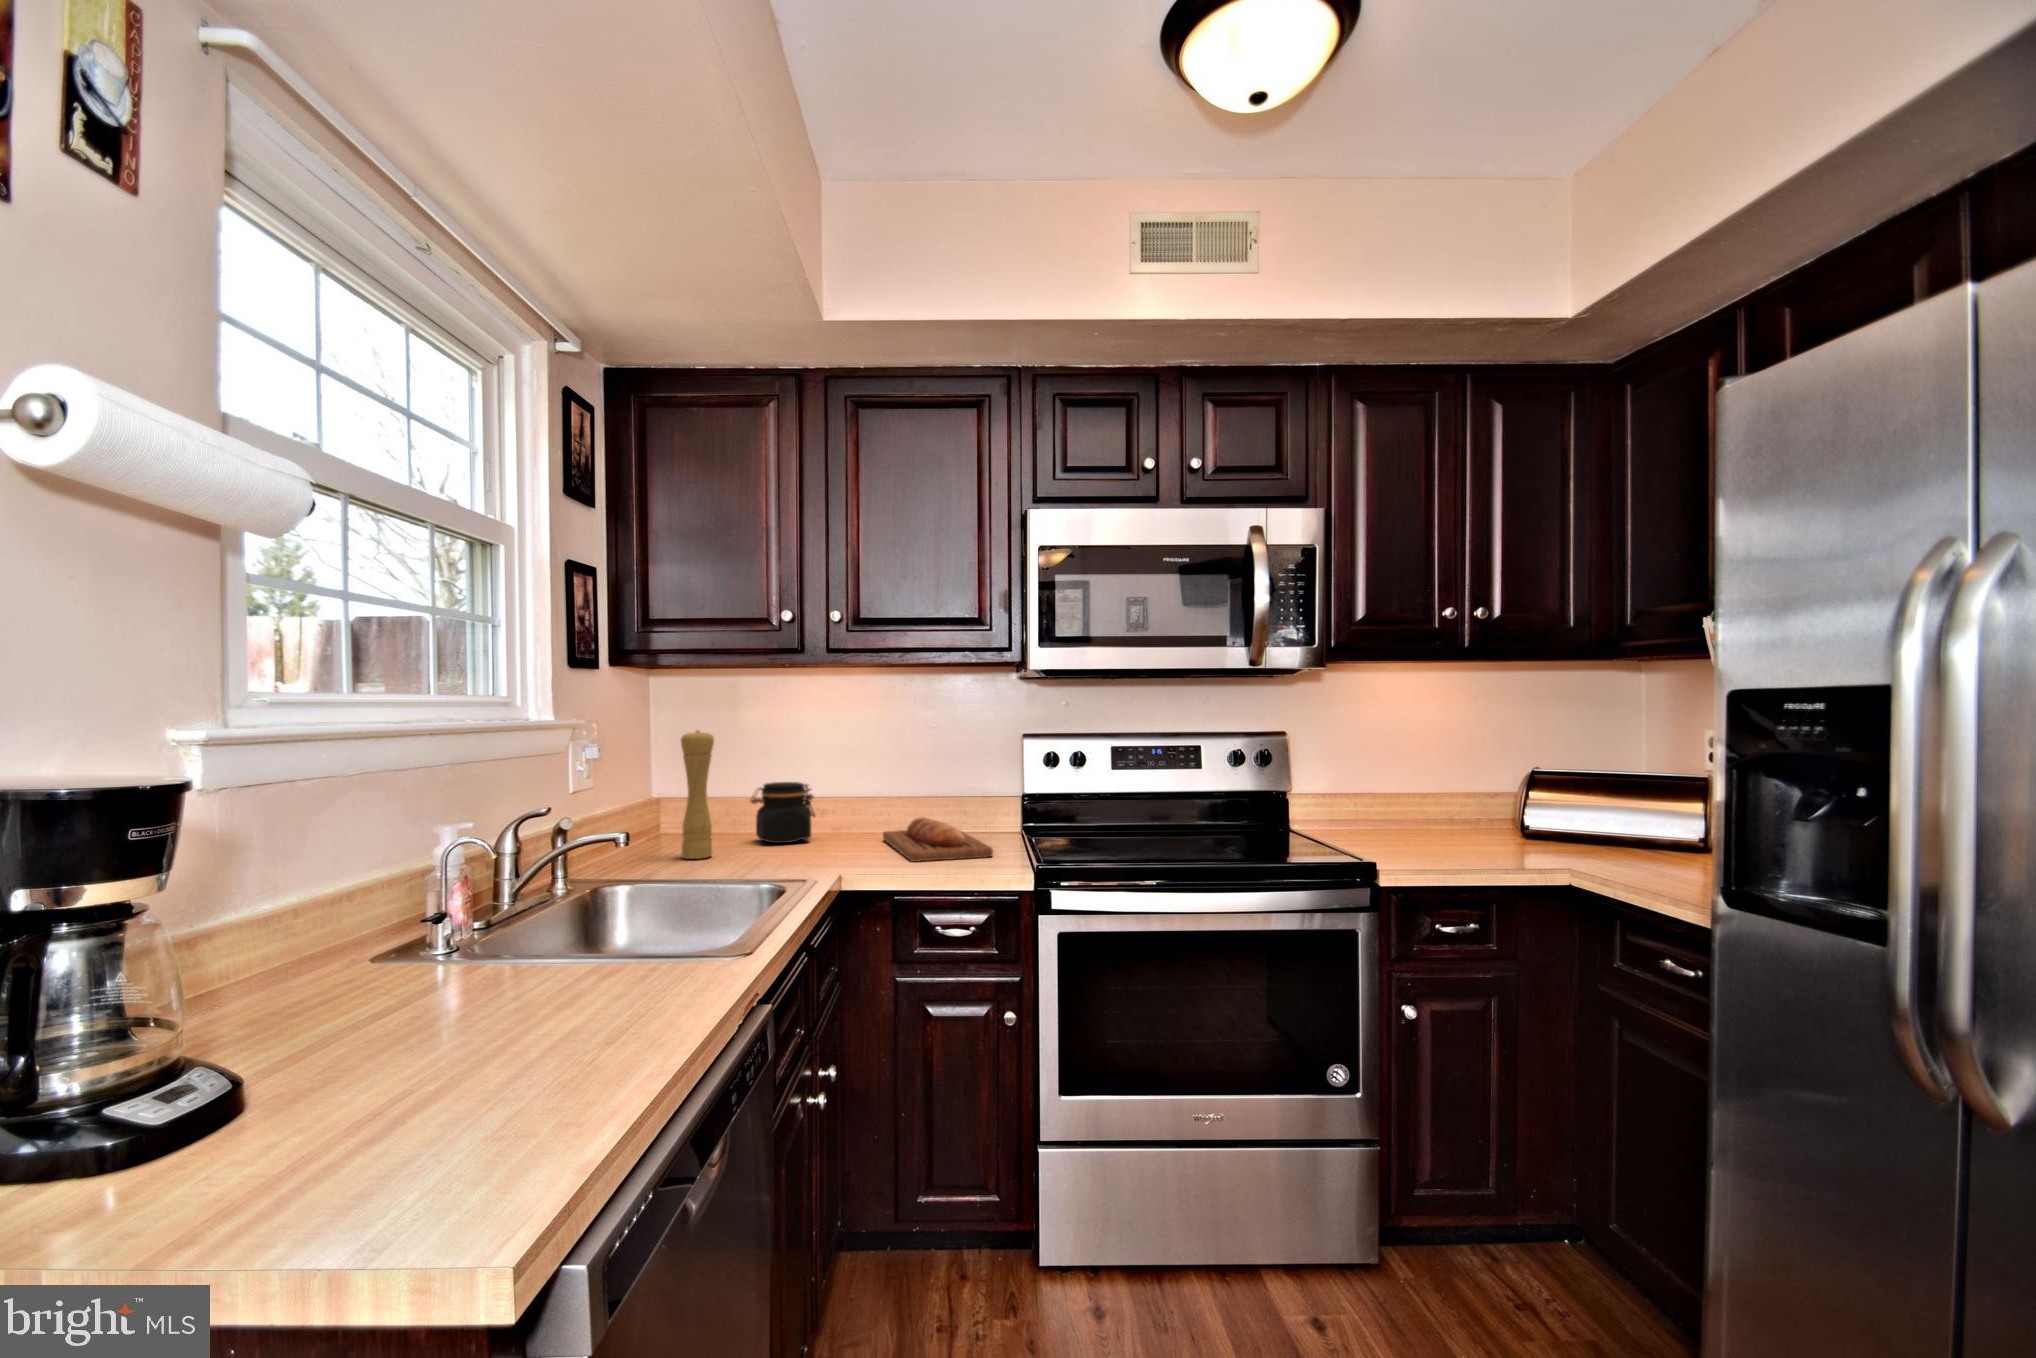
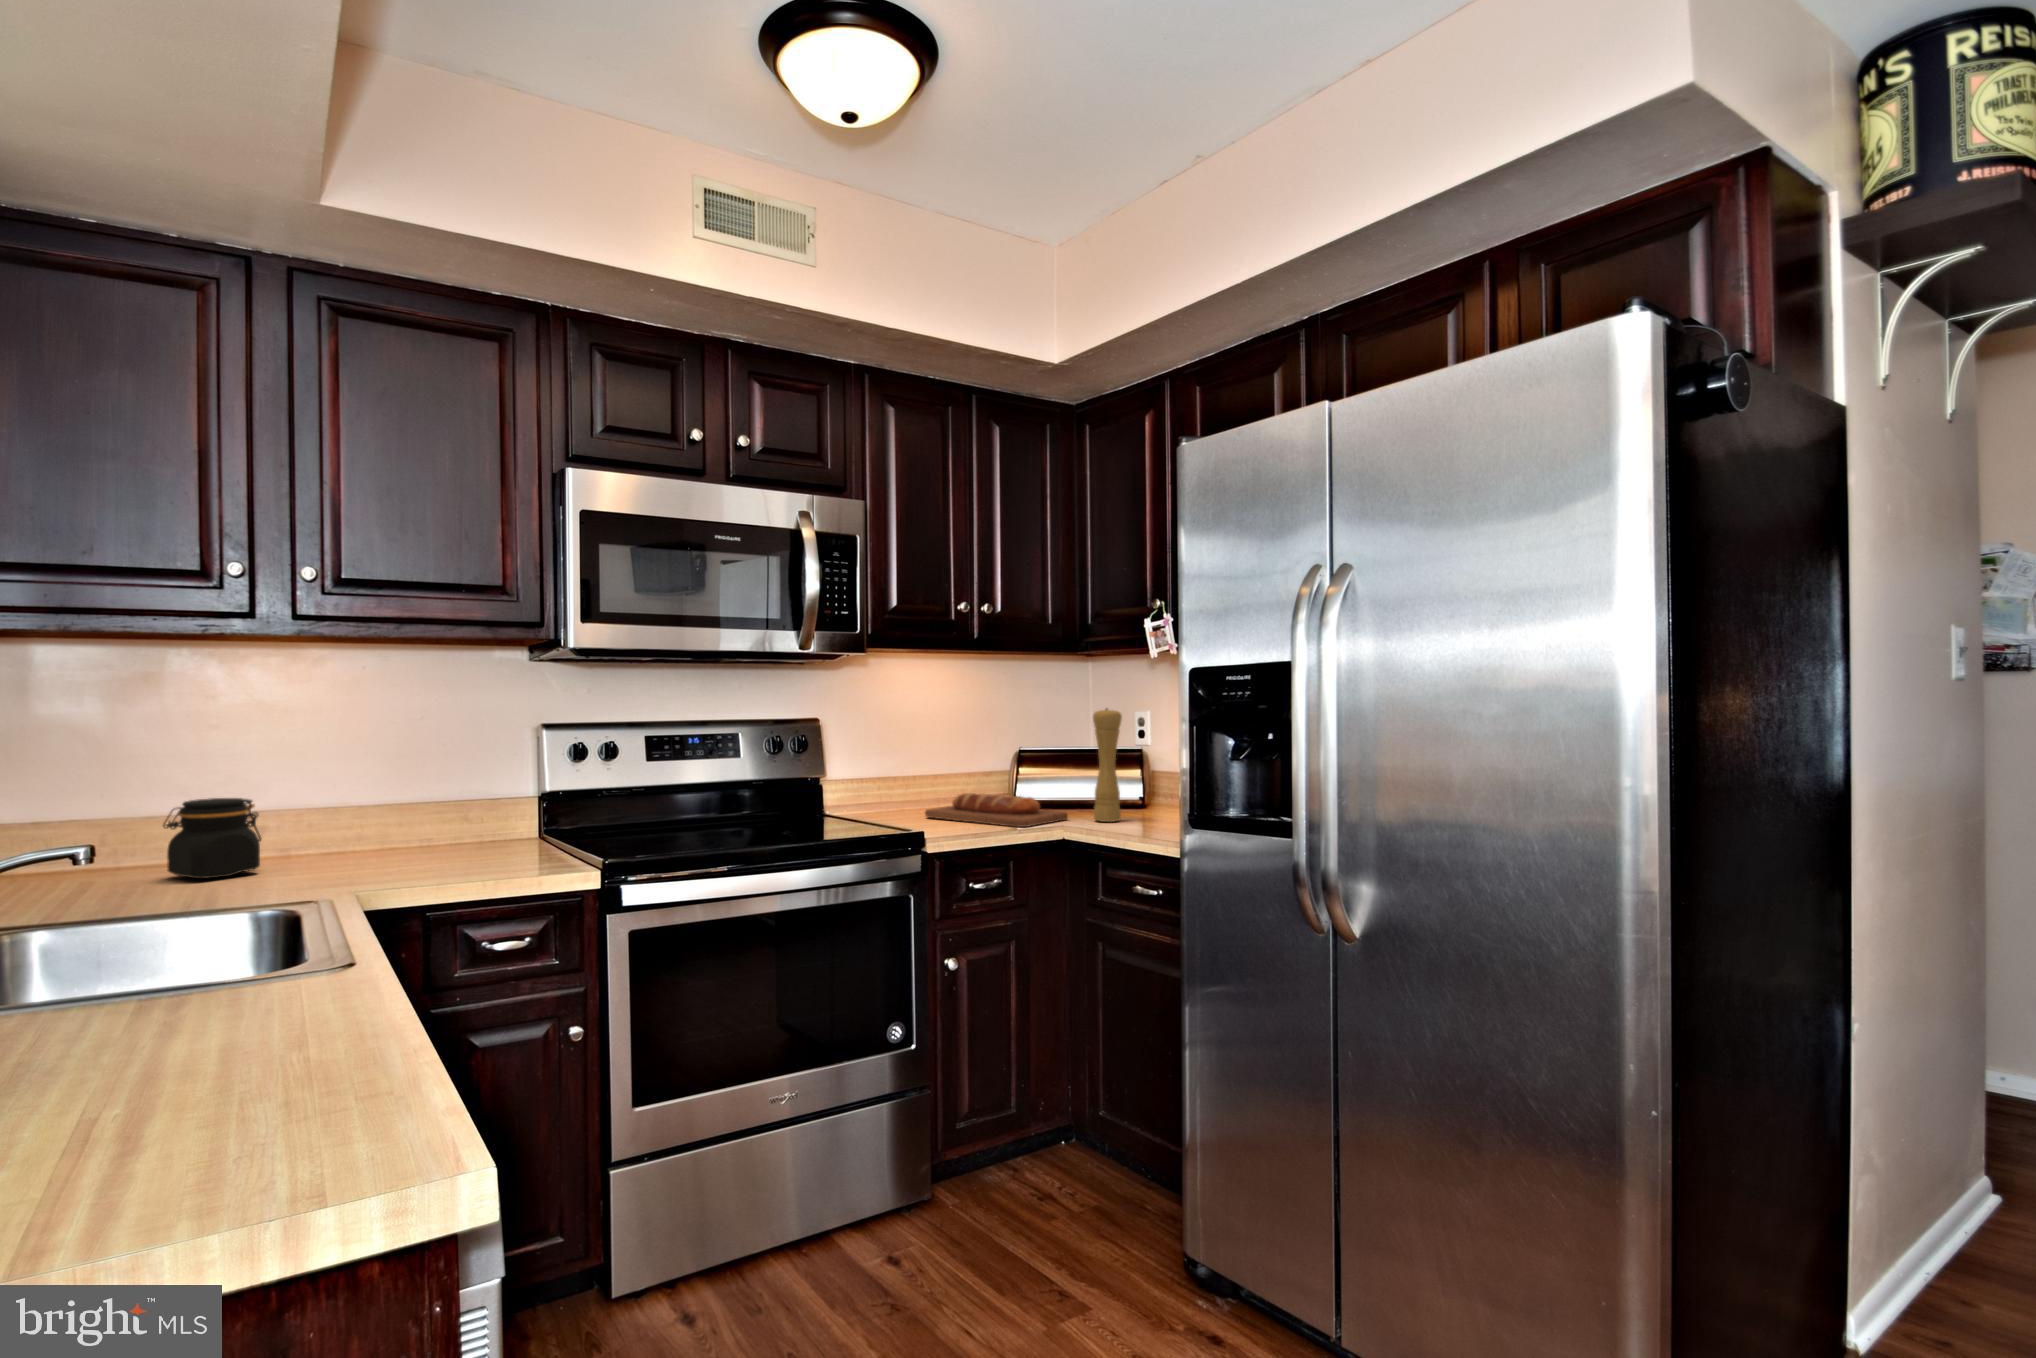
pepper mill: present [681,731,714,859] -> present [1093,708,1122,822]
bread loaf: present [883,817,993,862] -> present [925,793,1068,827]

